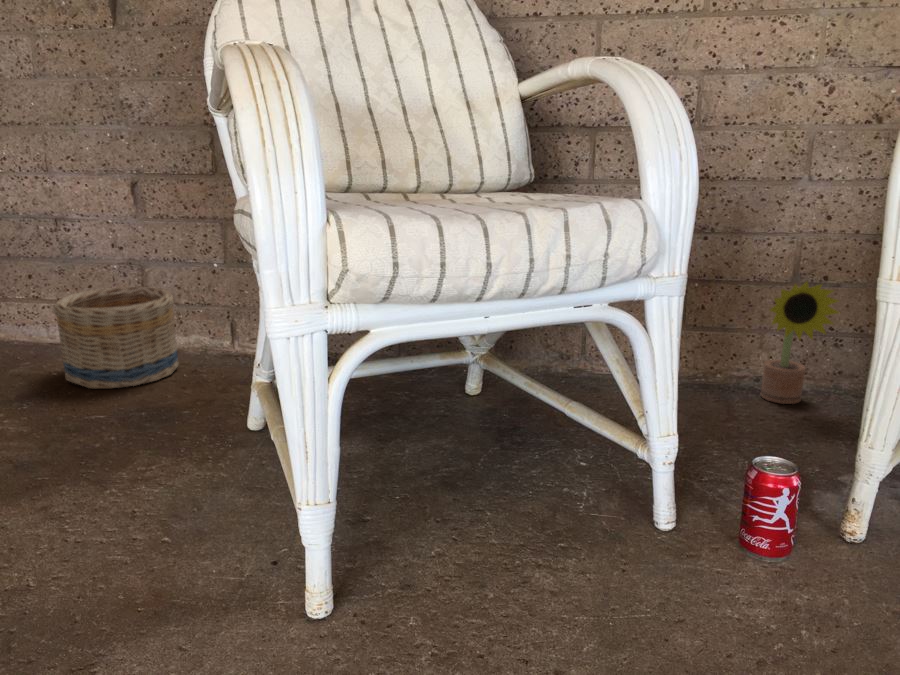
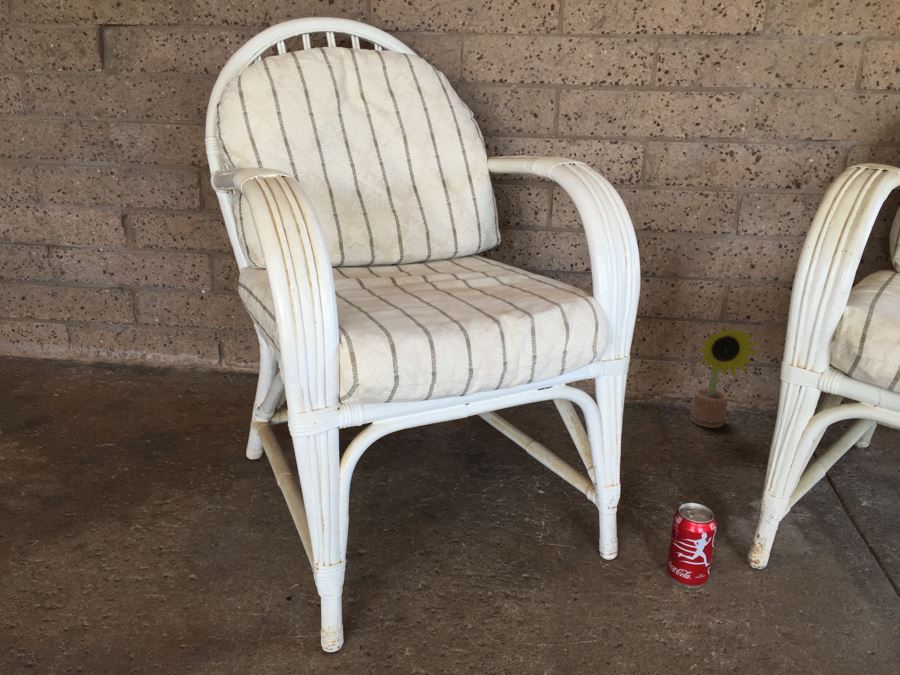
basket: present [53,287,178,388] -> none [53,313,170,414]

